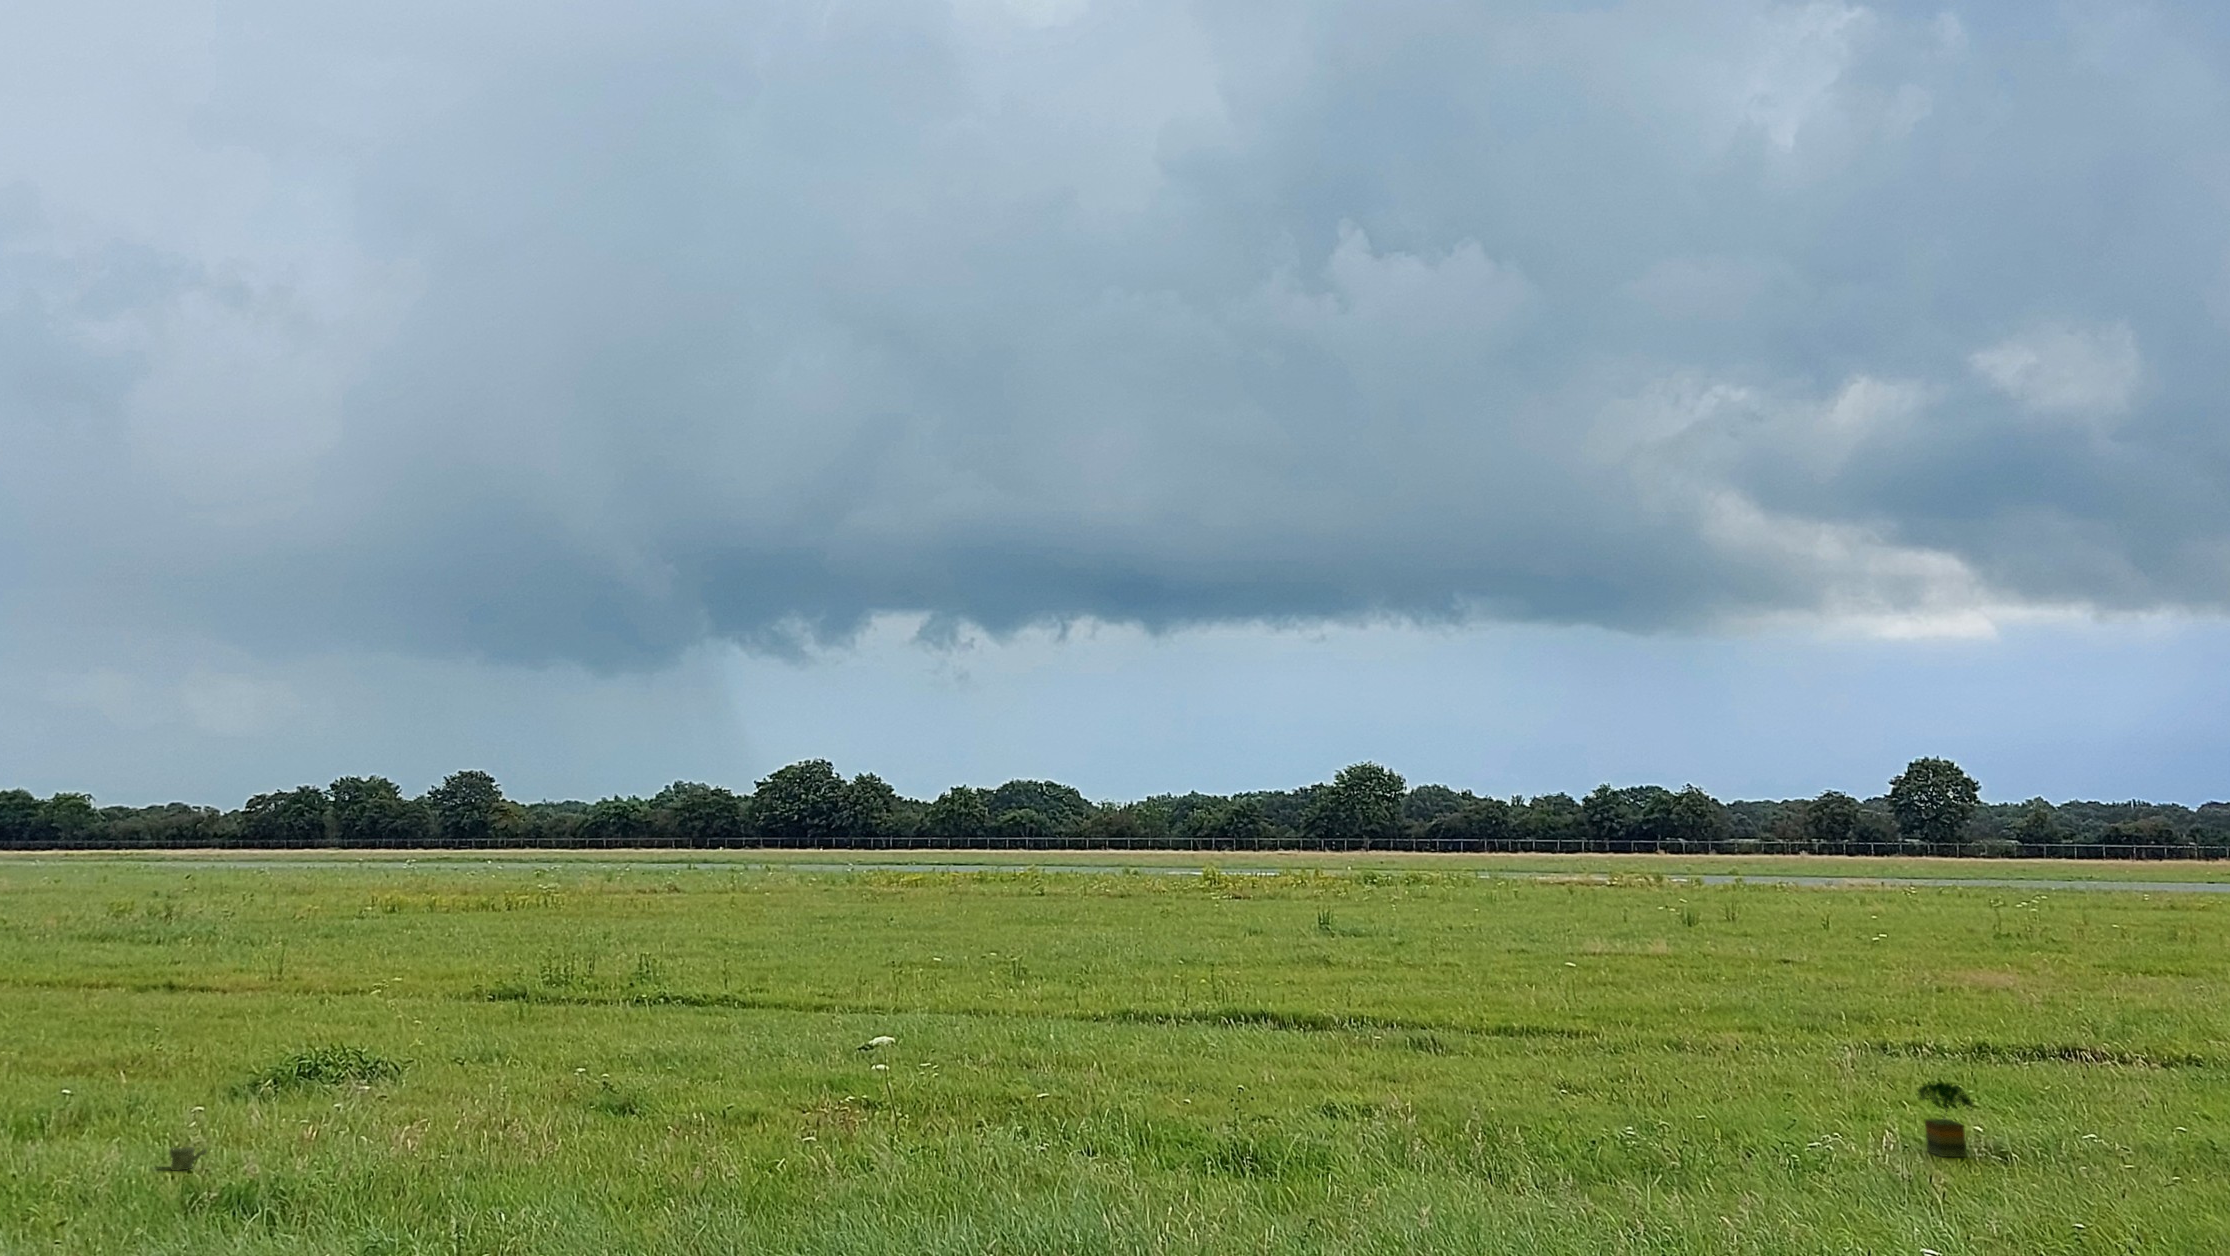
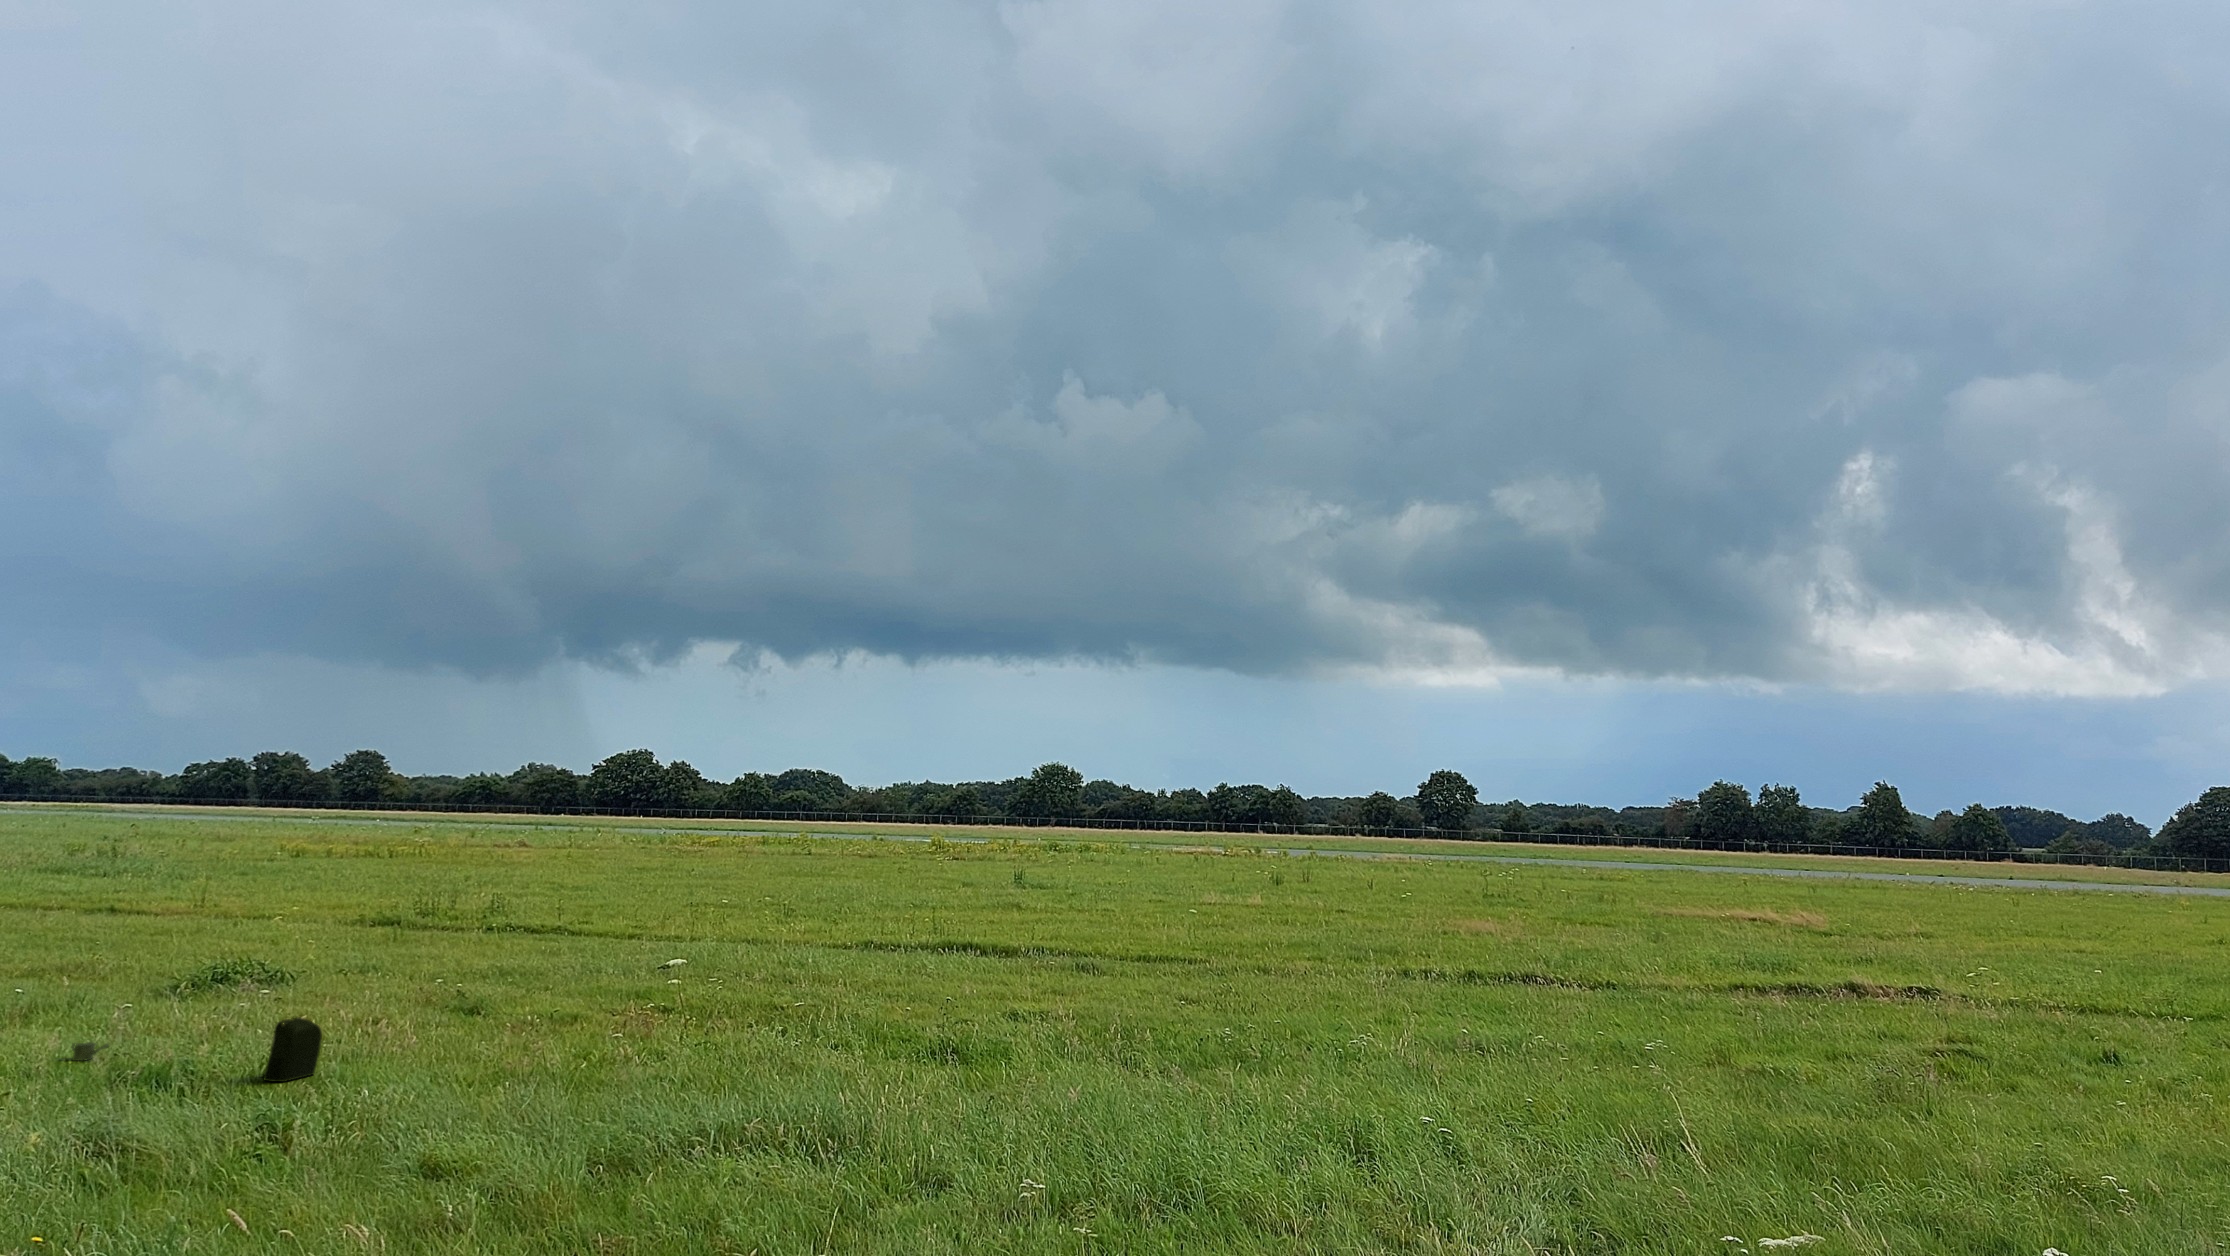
potted tree: present [1918,1082,1974,1157] -> none [1342,999,1372,1044]
backpack: none [370,1112,437,1201] -> present [263,1017,322,1082]

